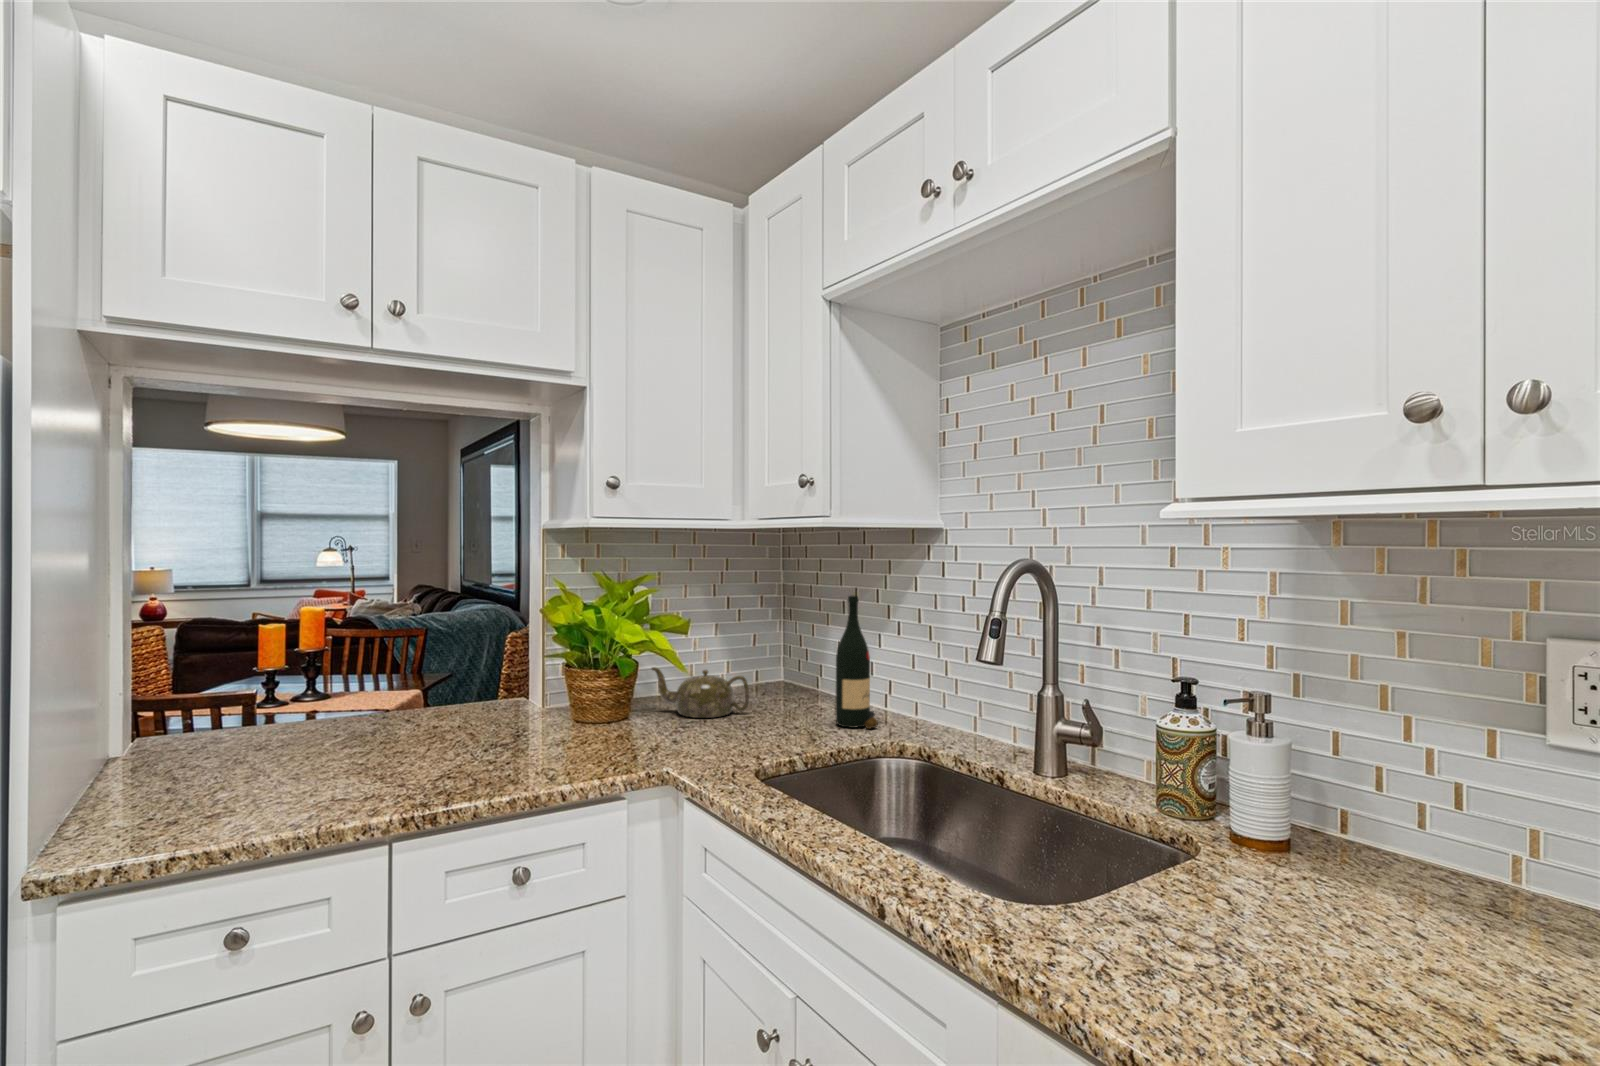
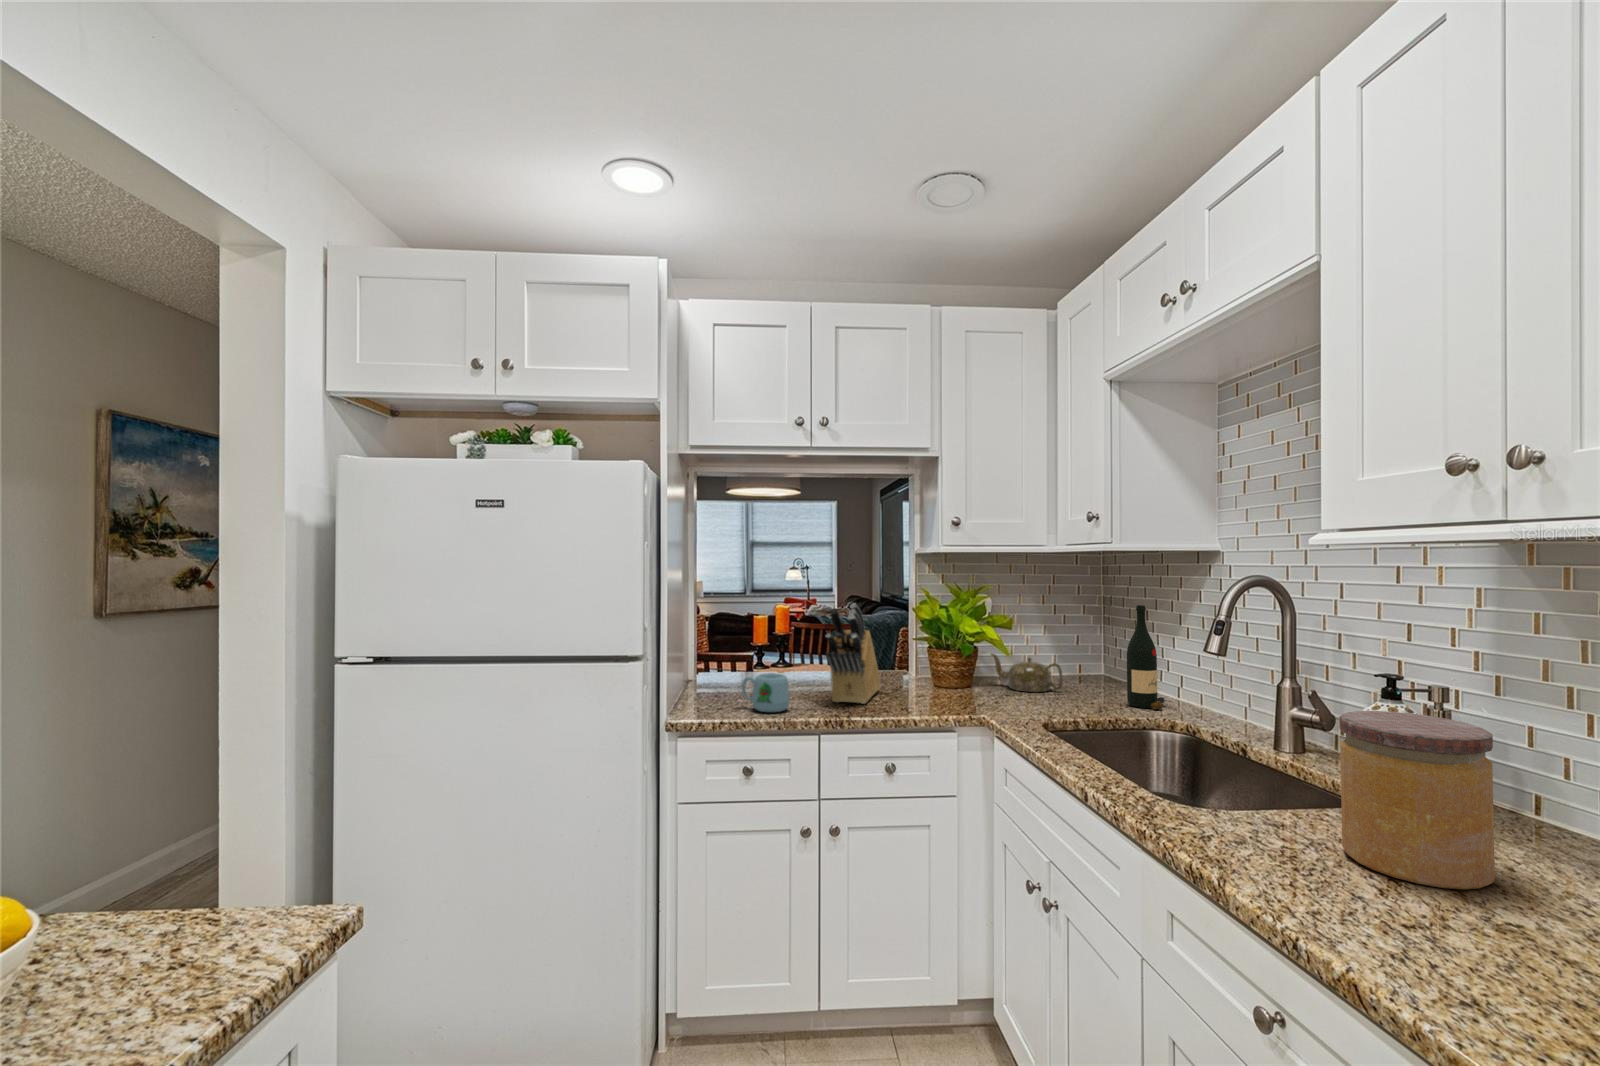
knife block: none [401,607,491,775] -> present [825,603,881,704]
mug: none [224,741,329,818] -> present [742,673,790,712]
jar: none [1250,743,1445,997] -> present [1339,711,1495,889]

